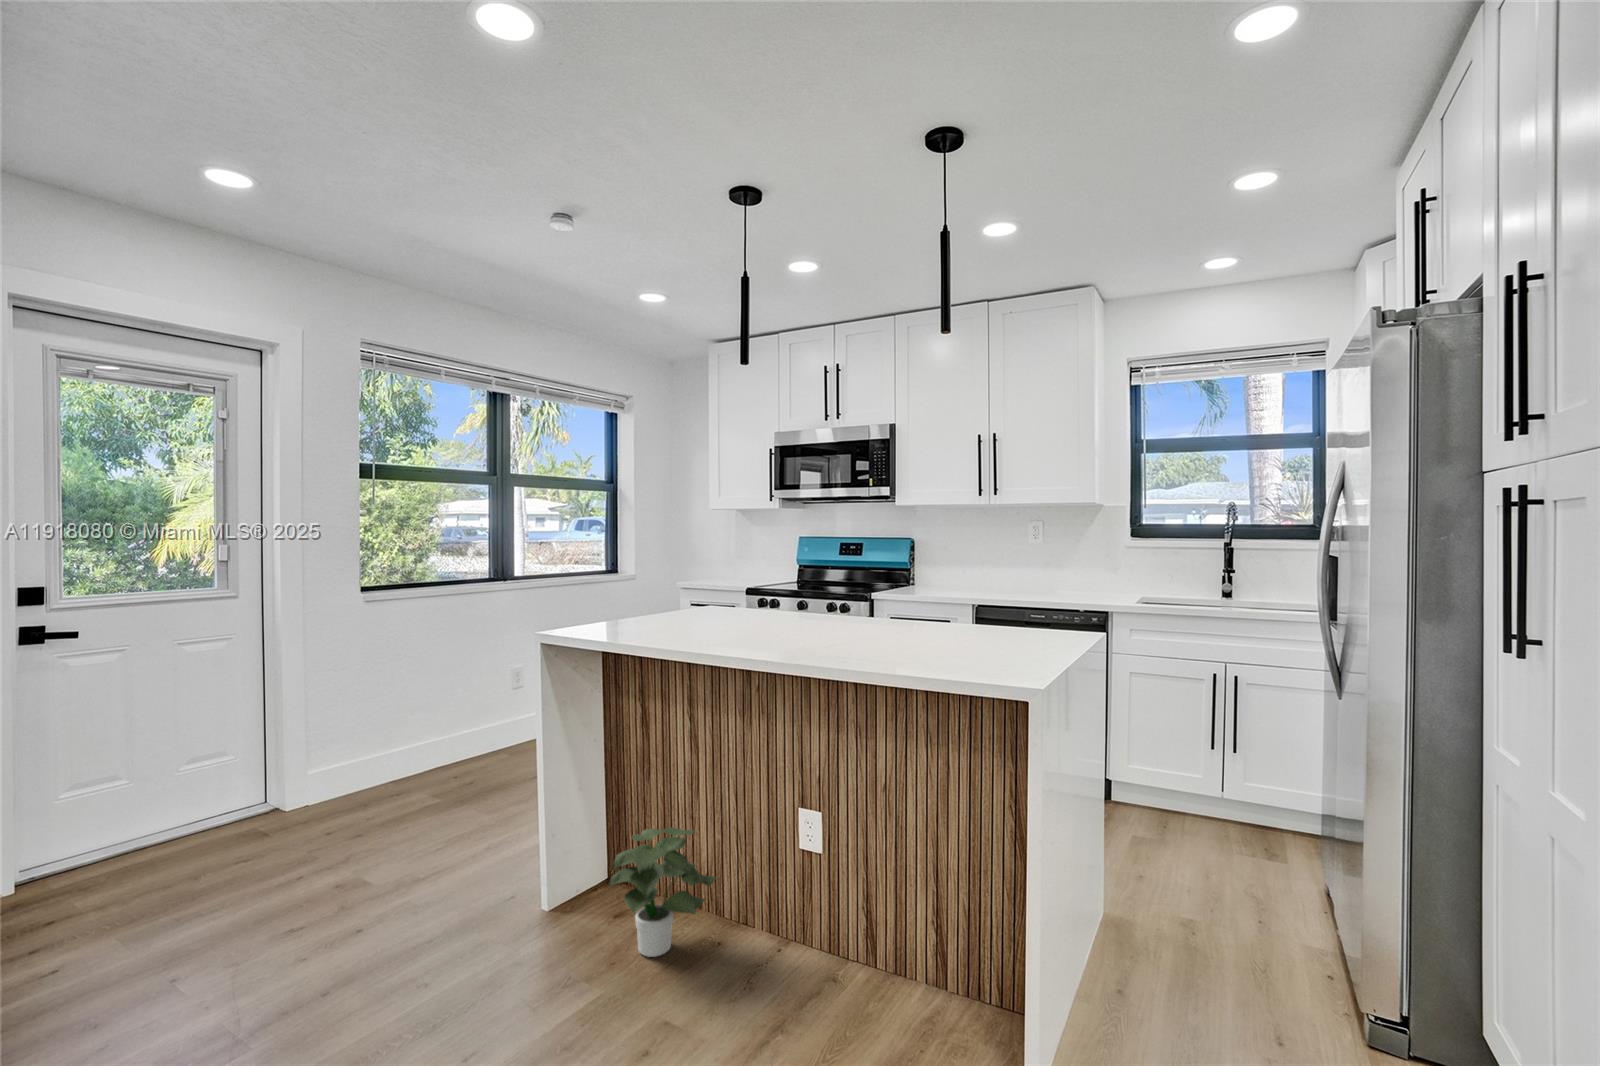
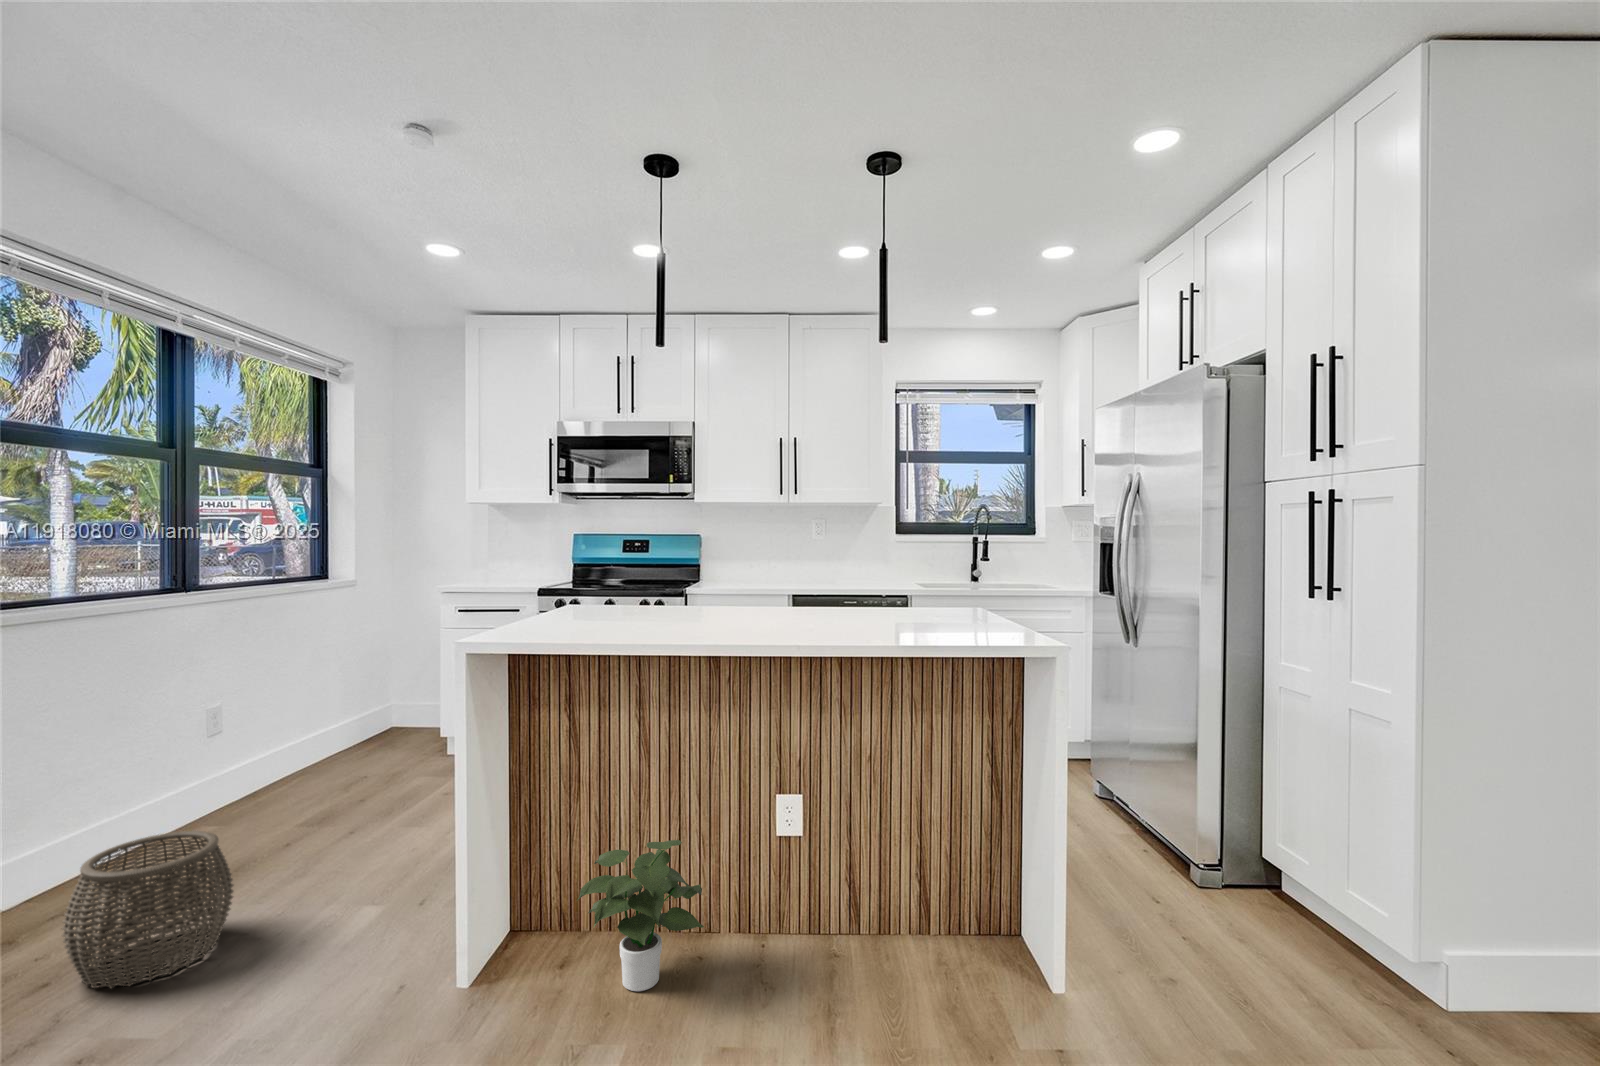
woven basket: none [354,755,454,855] -> present [62,831,233,988]

